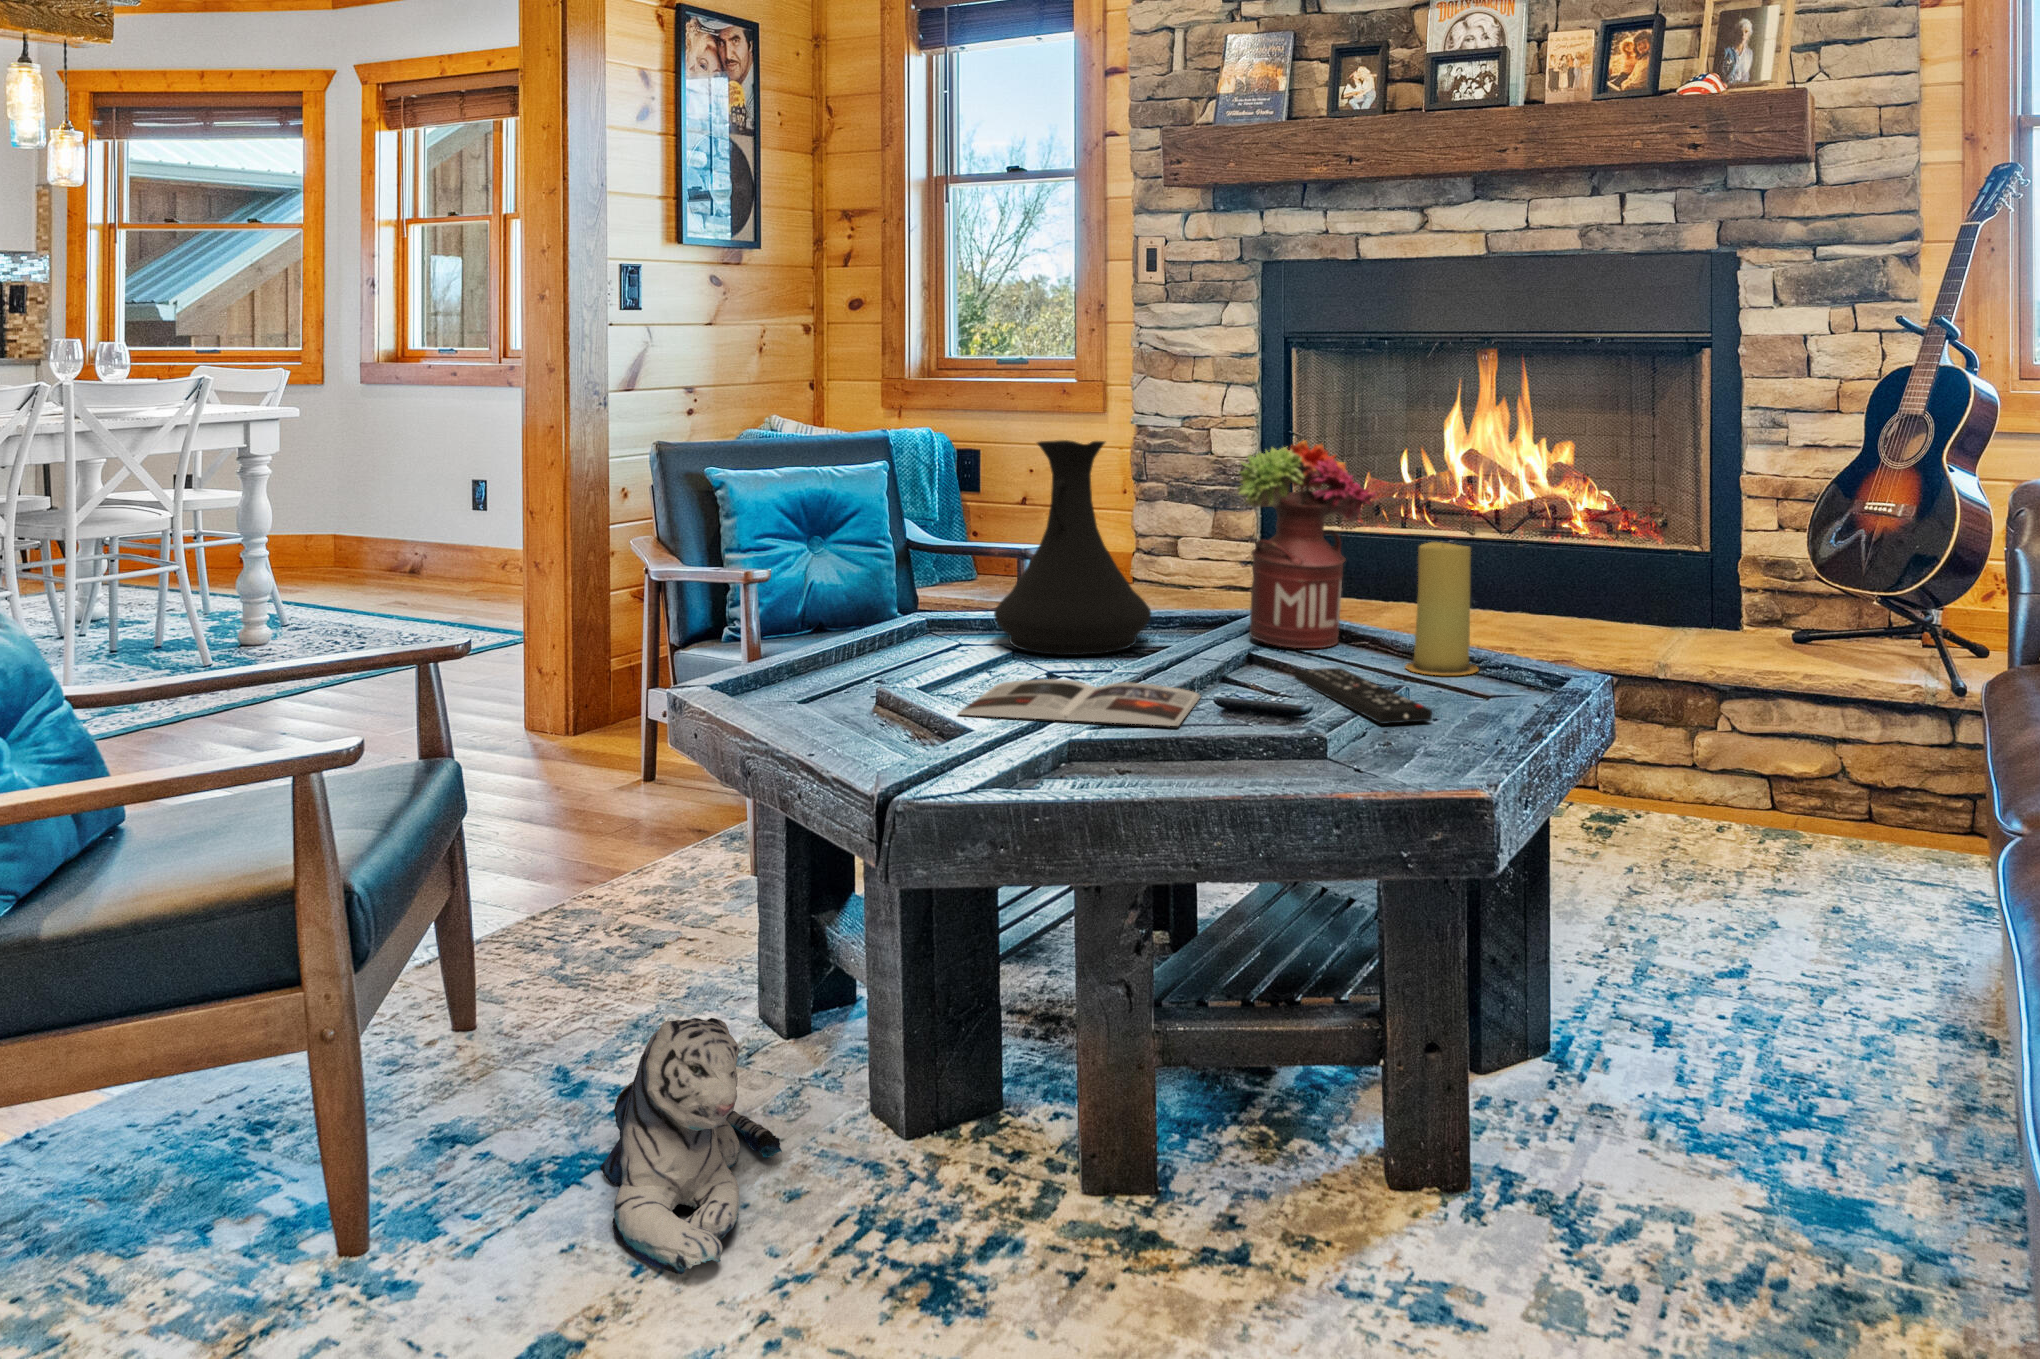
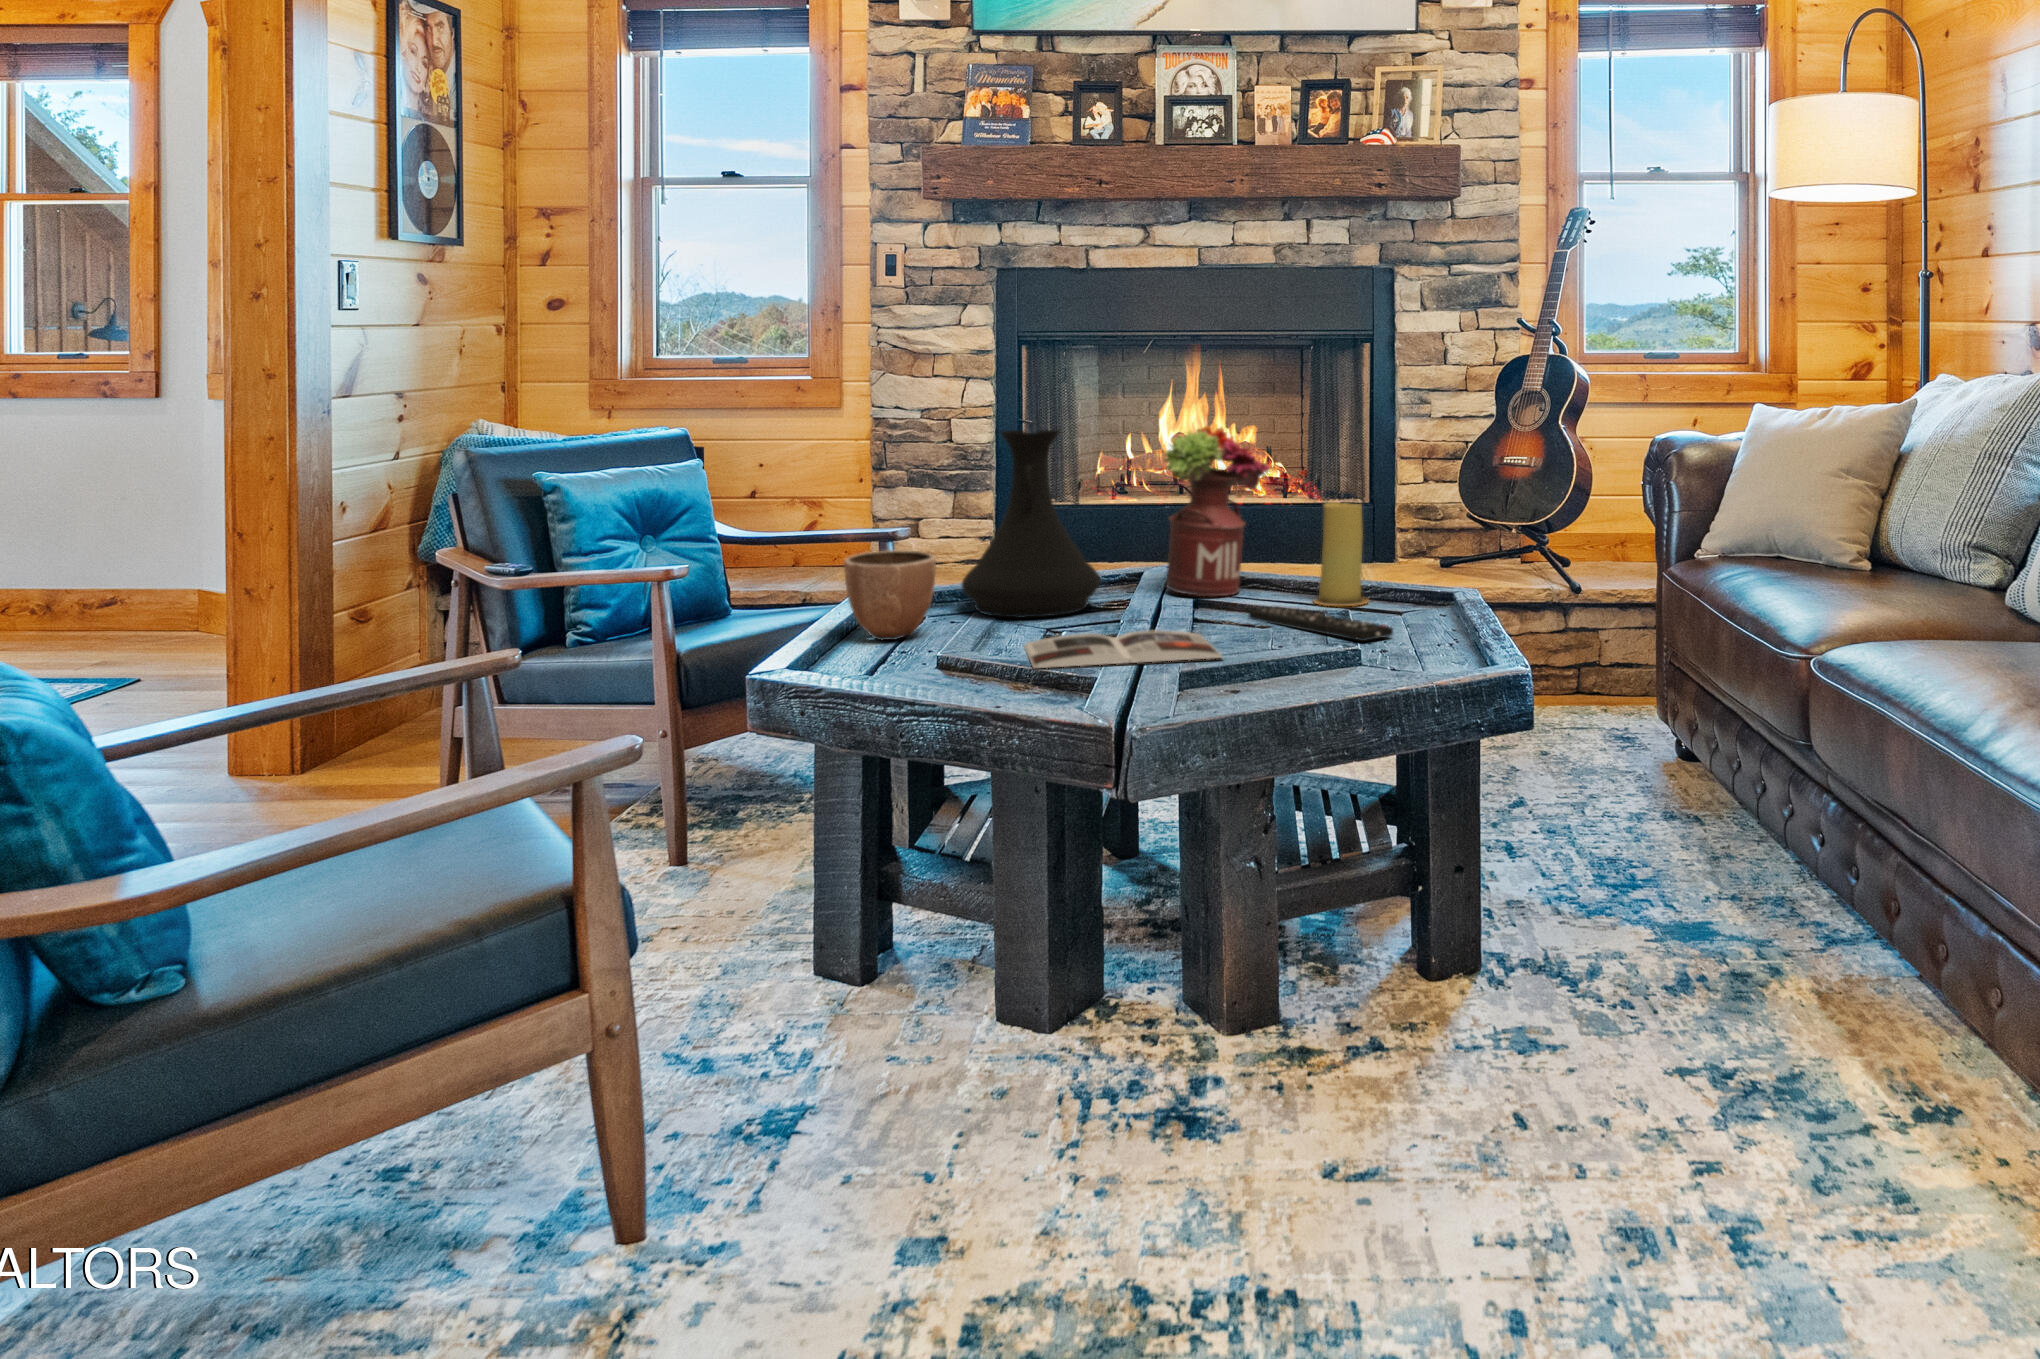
decorative bowl: none [830,568,927,666] -> present [844,550,936,640]
plush toy: present [600,1018,782,1274] -> none [804,948,1001,1163]

